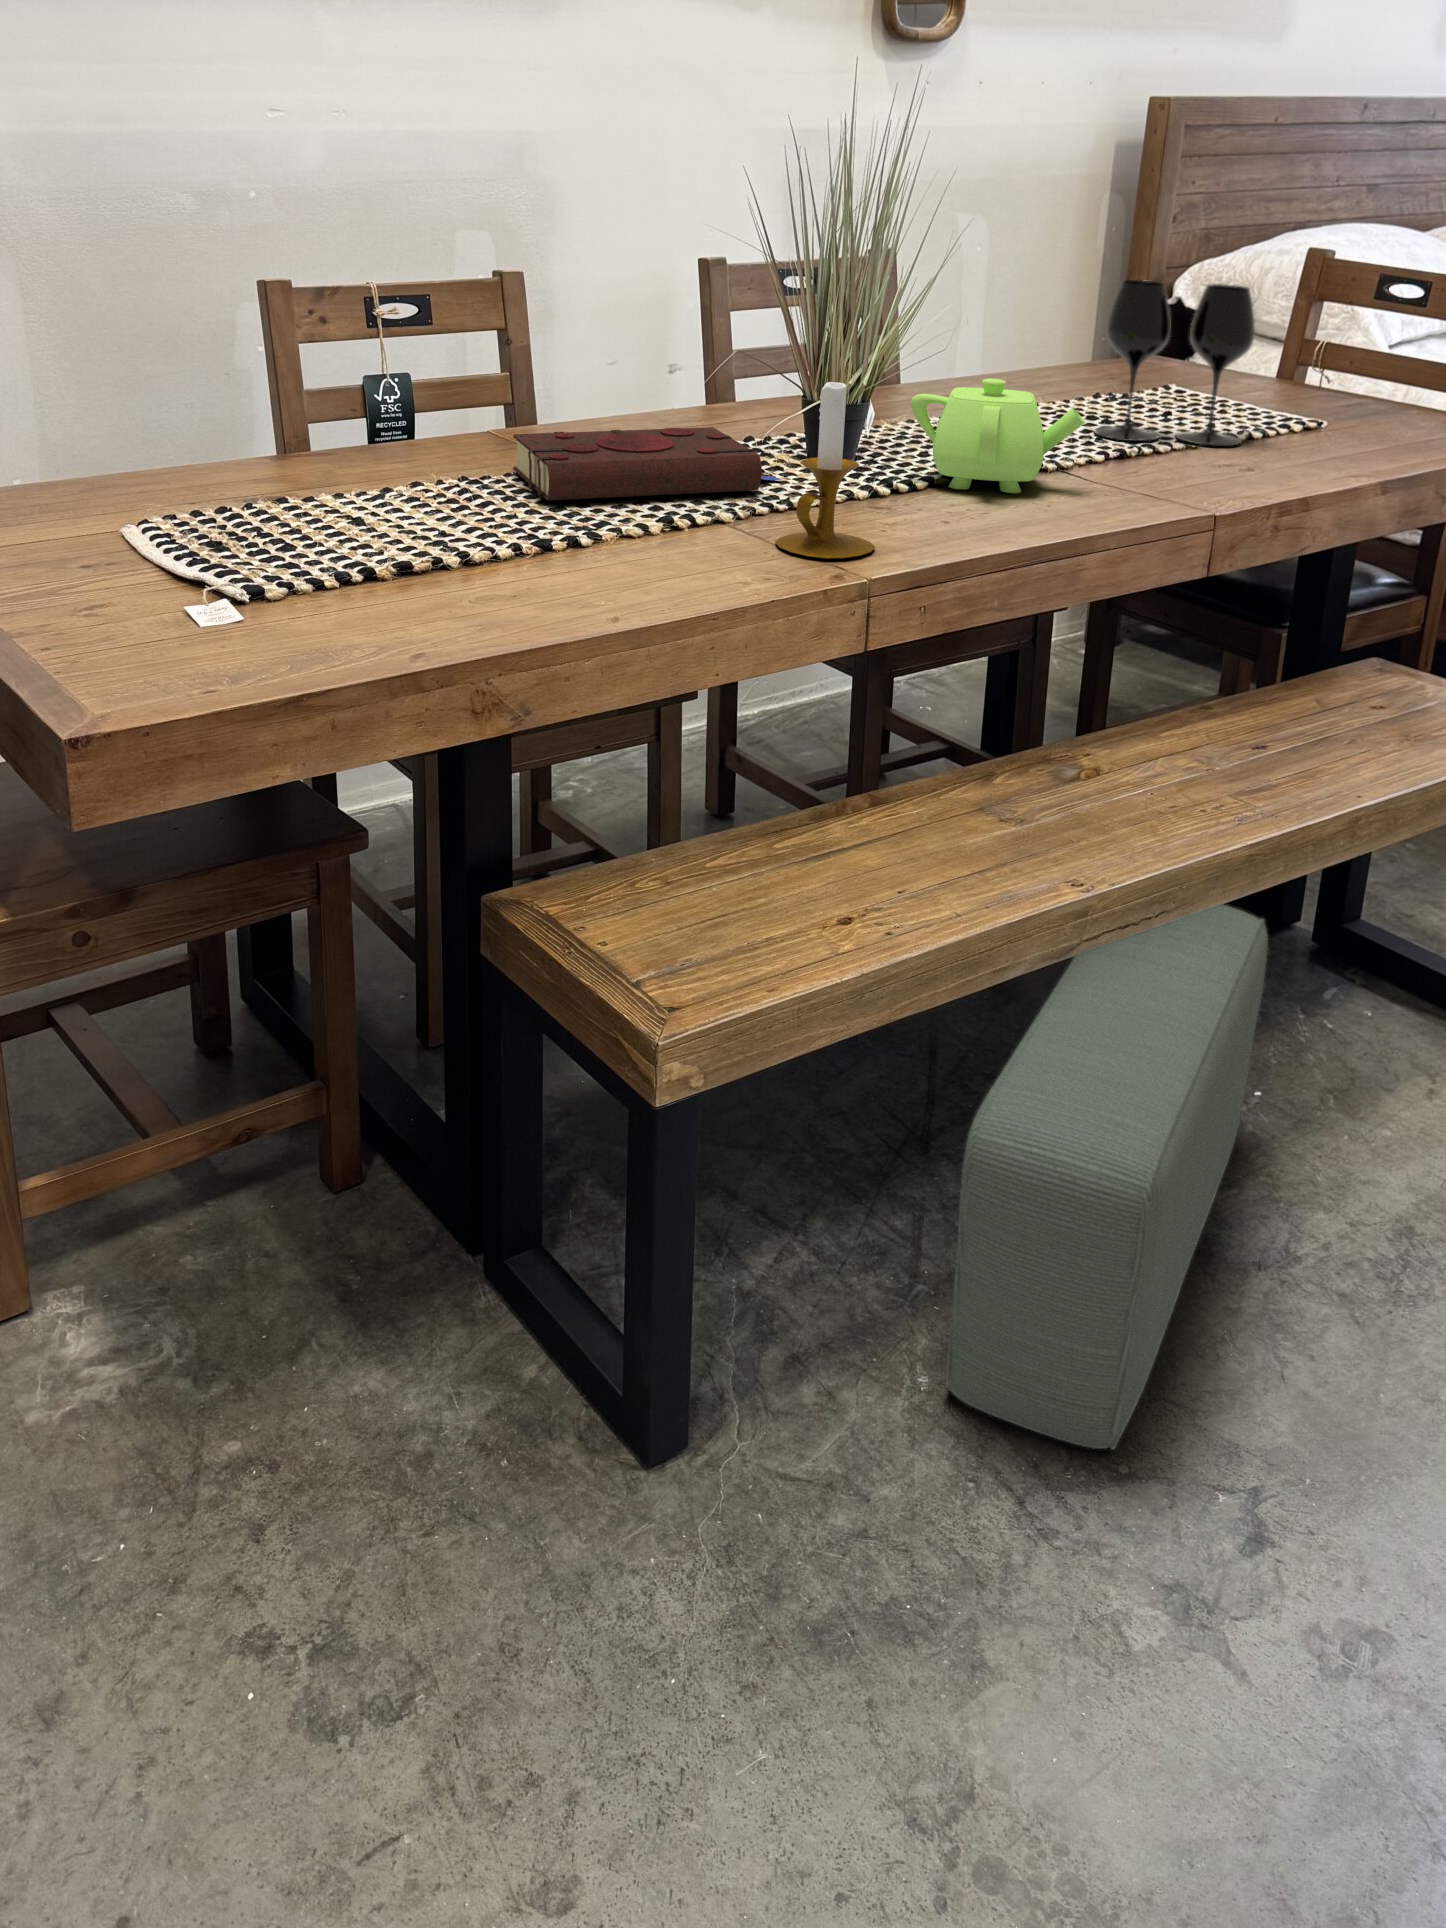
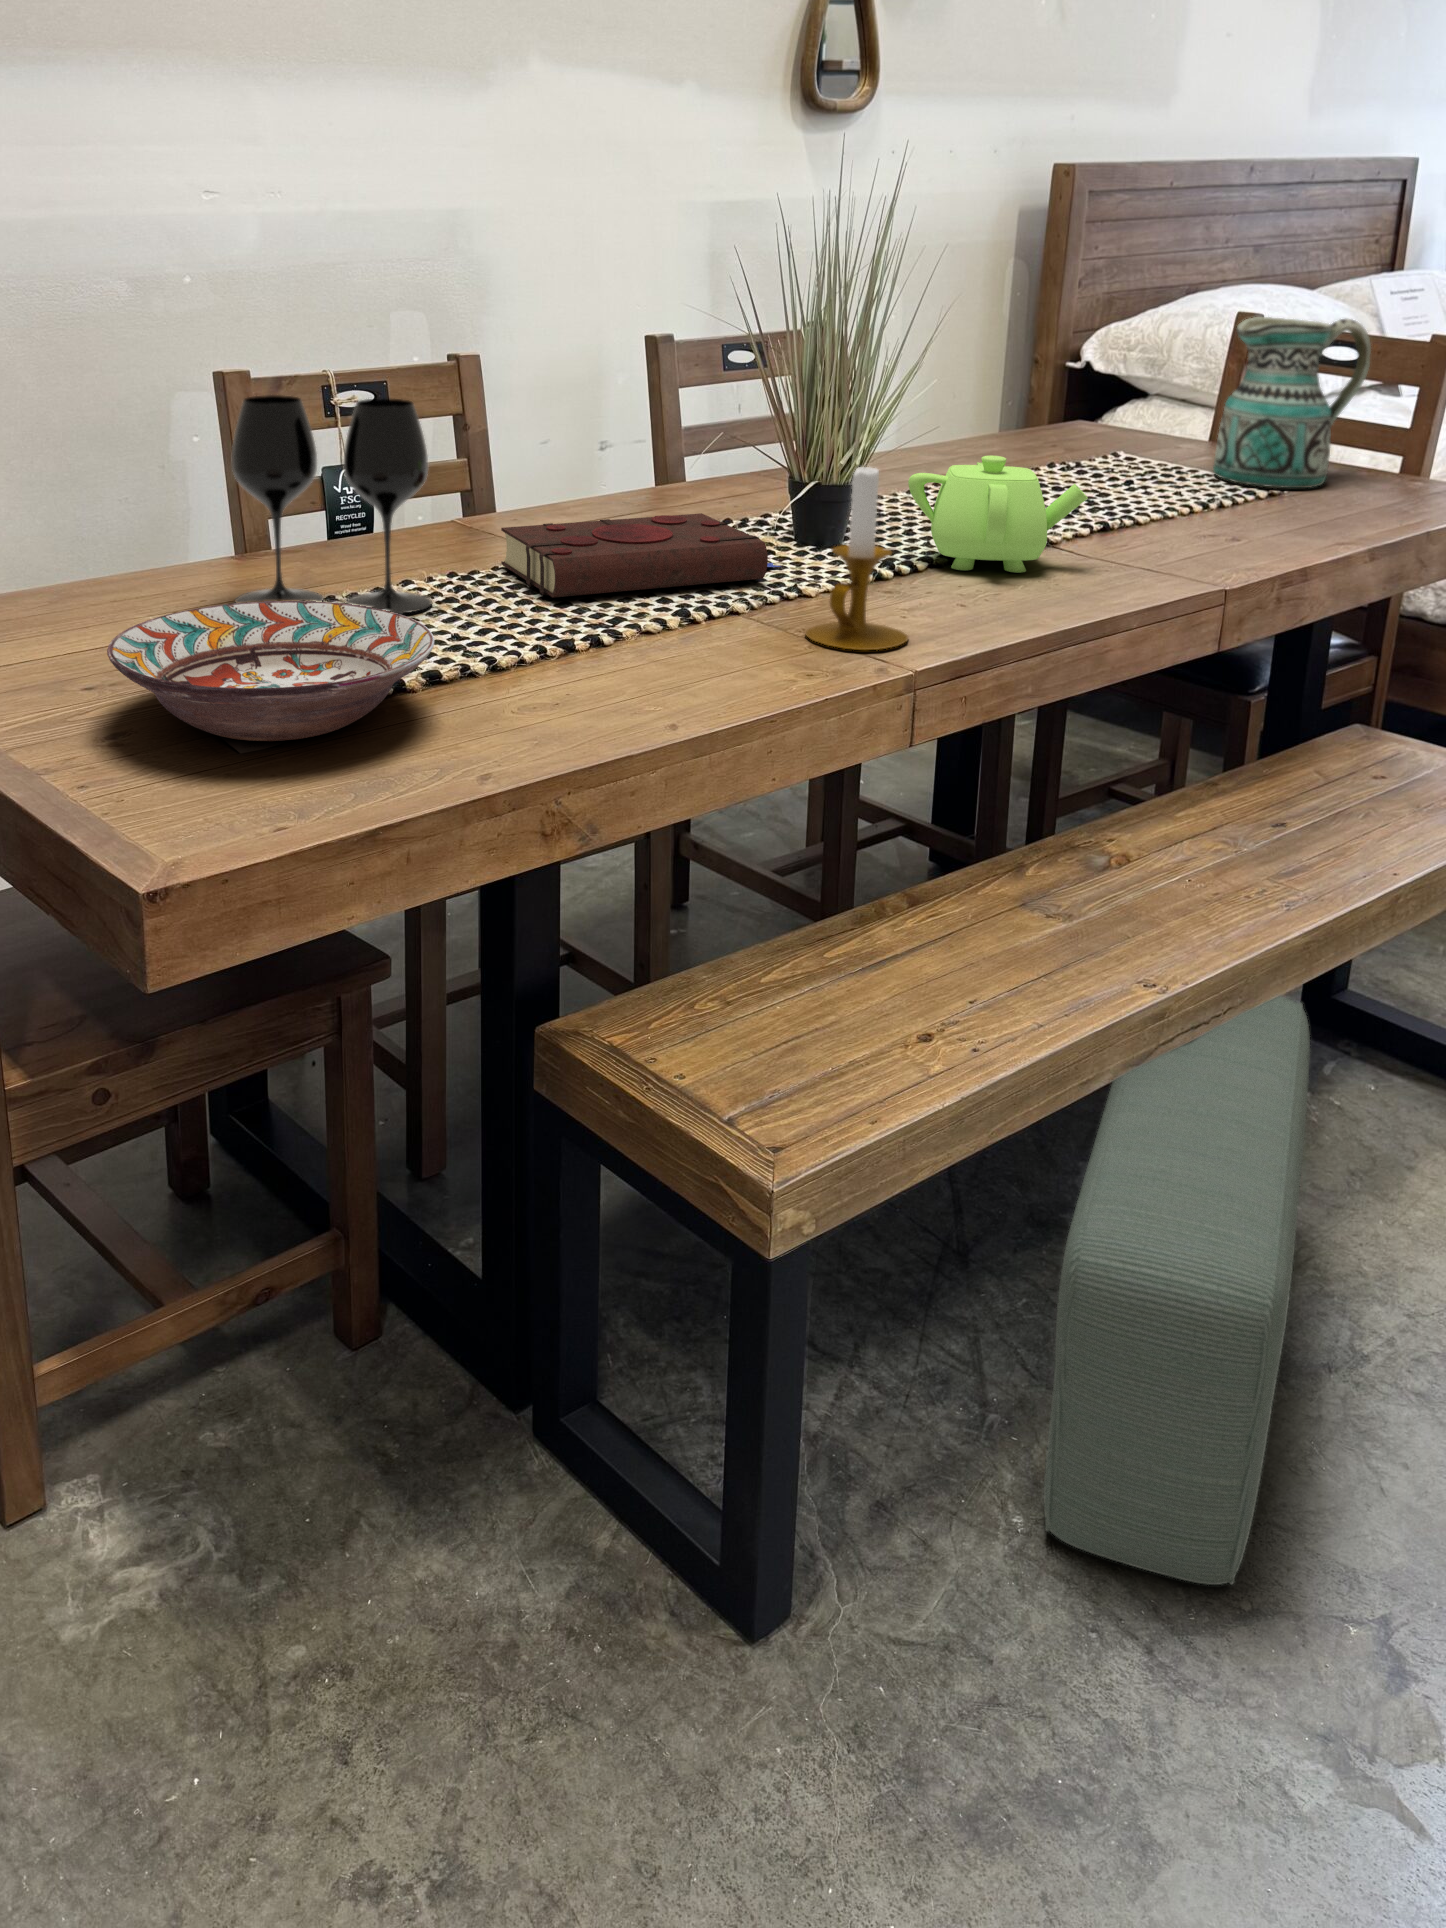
ceramic pitcher: none [1257,252,1419,424] -> present [1213,317,1371,488]
wine glass: present [1095,280,1255,446] -> present [232,395,432,614]
decorative bowl: none [82,491,391,616] -> present [107,601,434,741]

